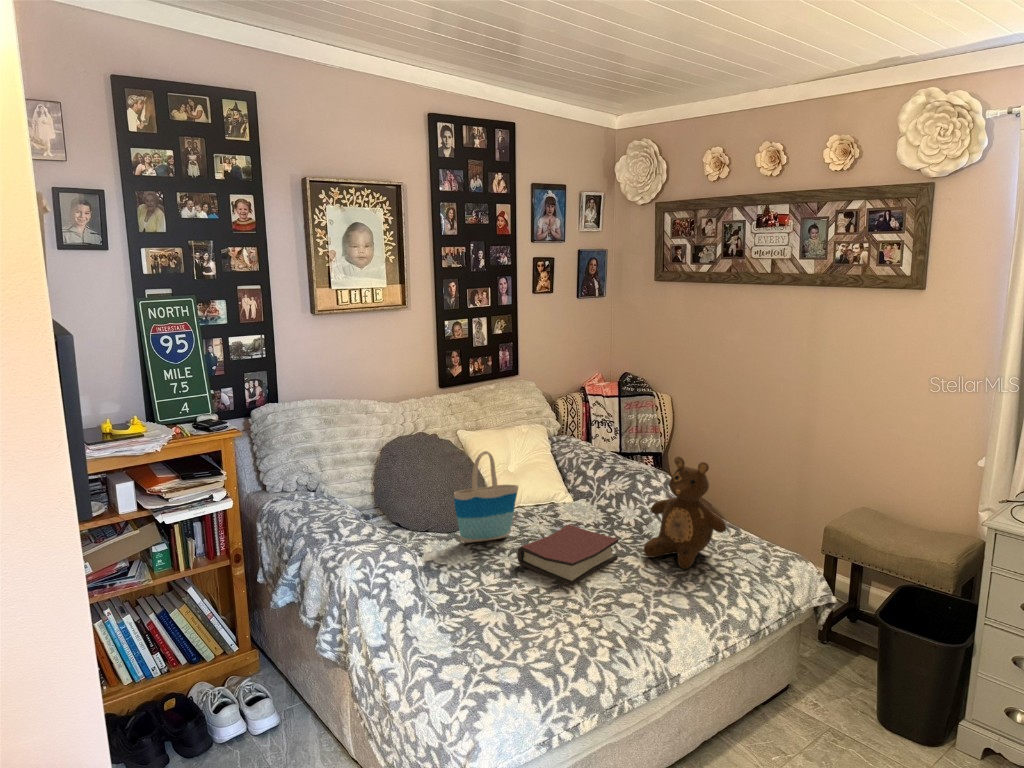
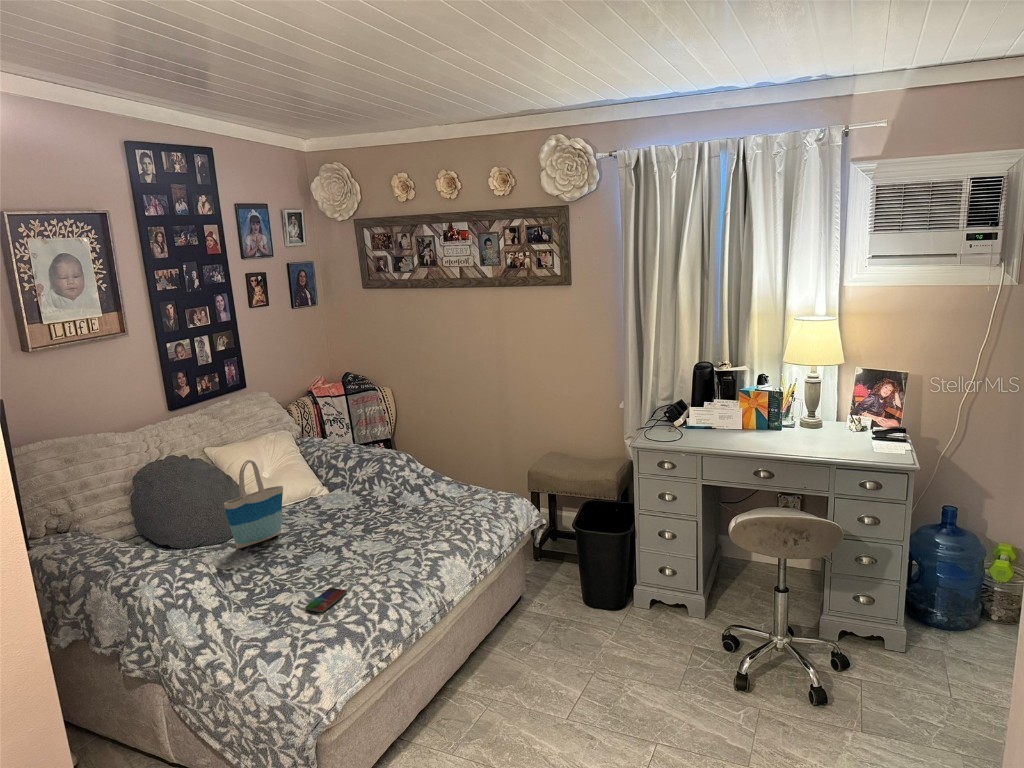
teddy bear: present [644,457,726,569] -> none [403,434,466,523]
hardback book: present [518,525,618,586] -> none [297,510,383,558]
smartphone: none [497,618,549,647] -> present [305,588,347,612]

